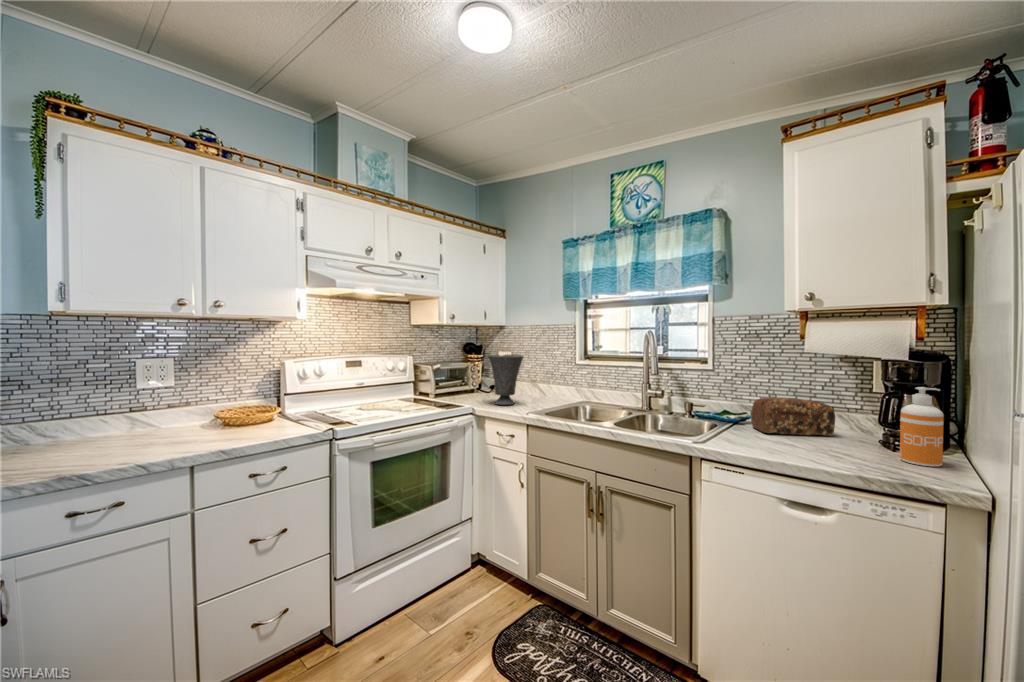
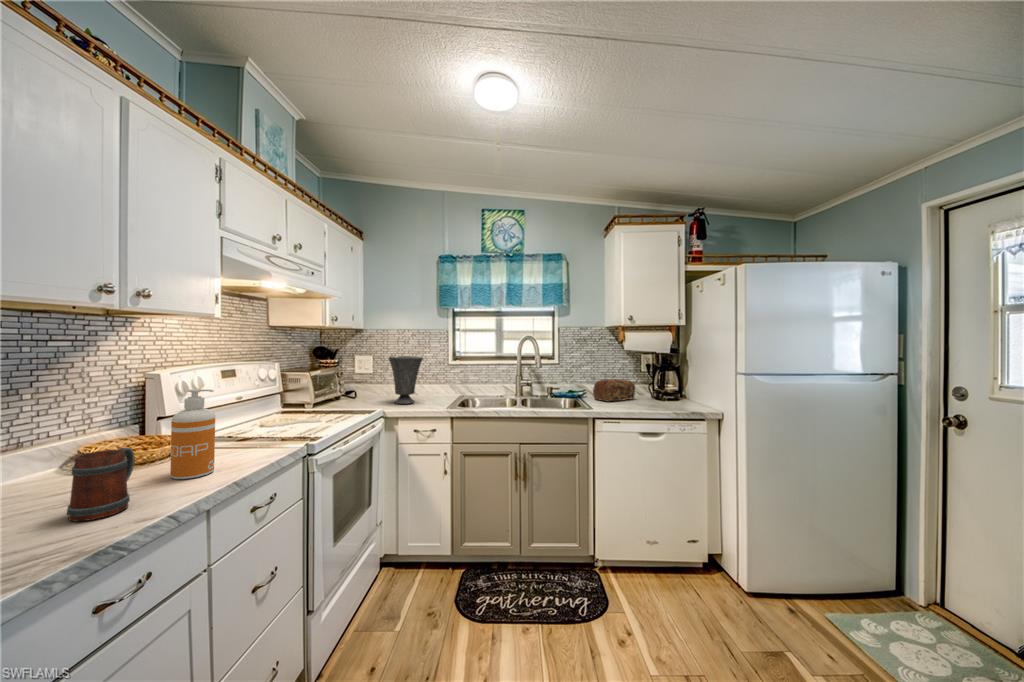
soap dispenser: present [900,387,944,467] -> present [170,389,215,479]
mug: none [144,412,193,455] -> present [67,448,135,521]

